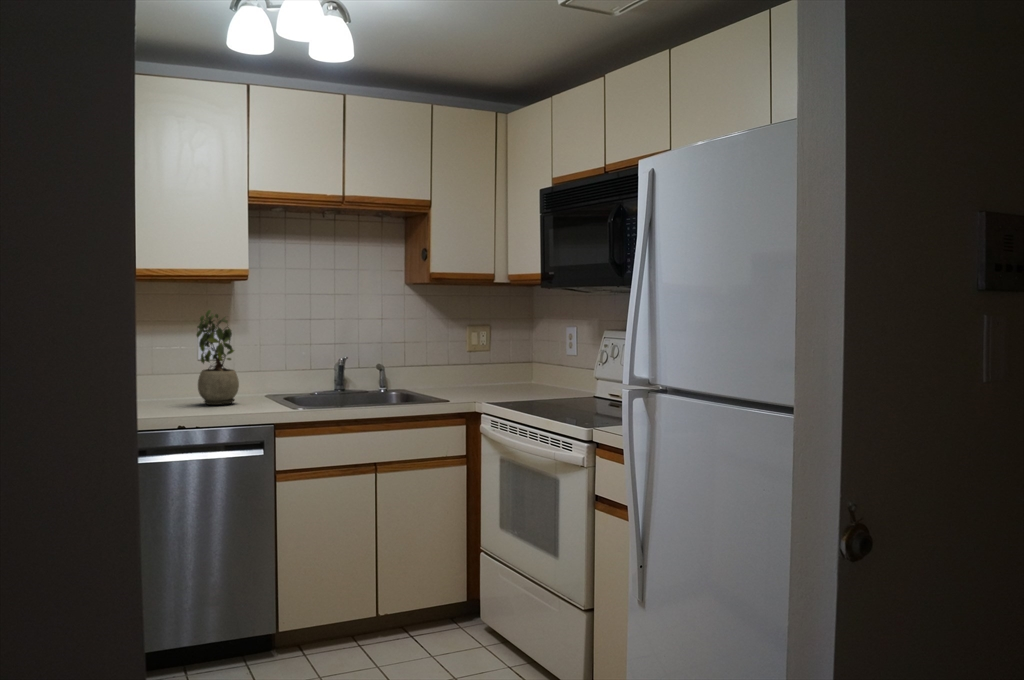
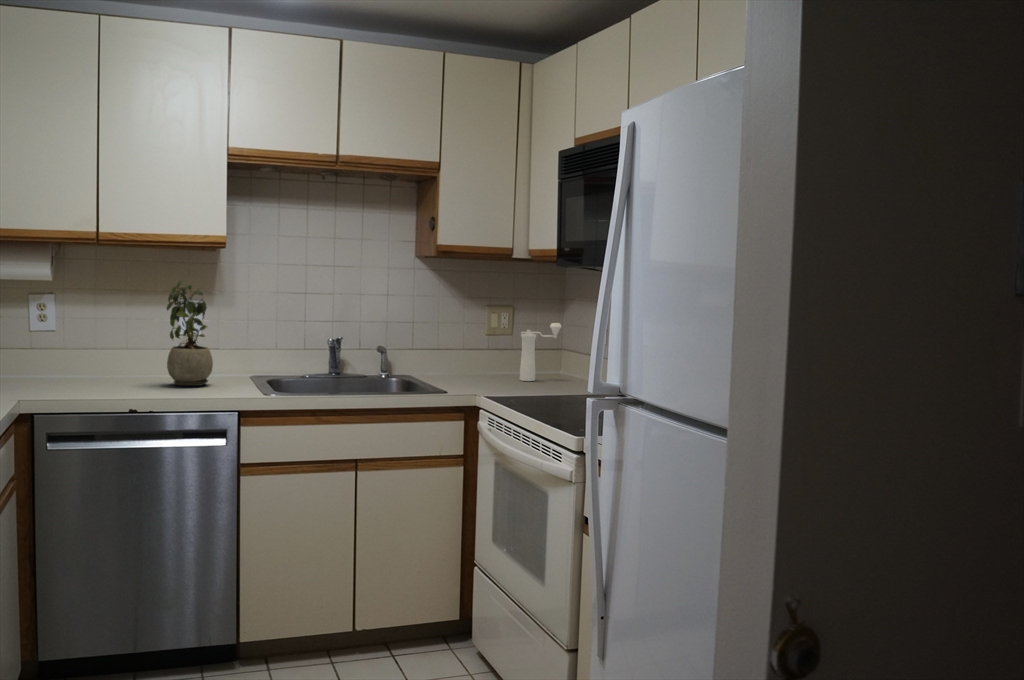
pepper mill: none [503,339,537,390] -> present [520,323,561,381]

